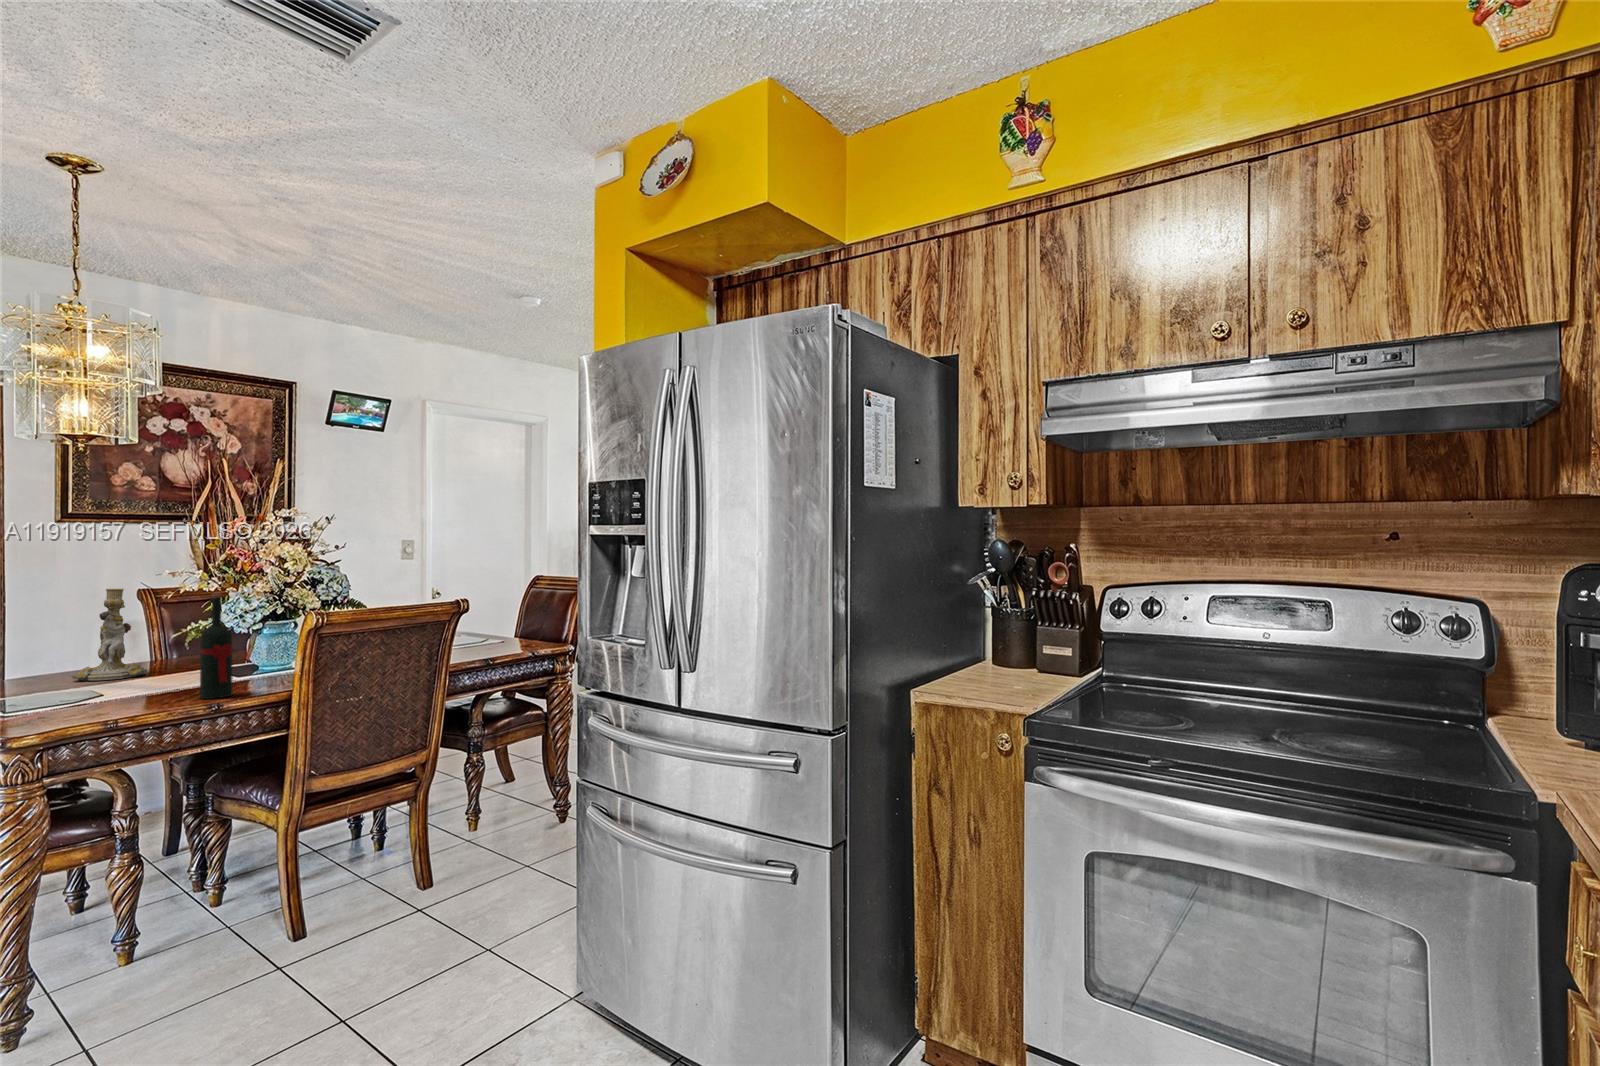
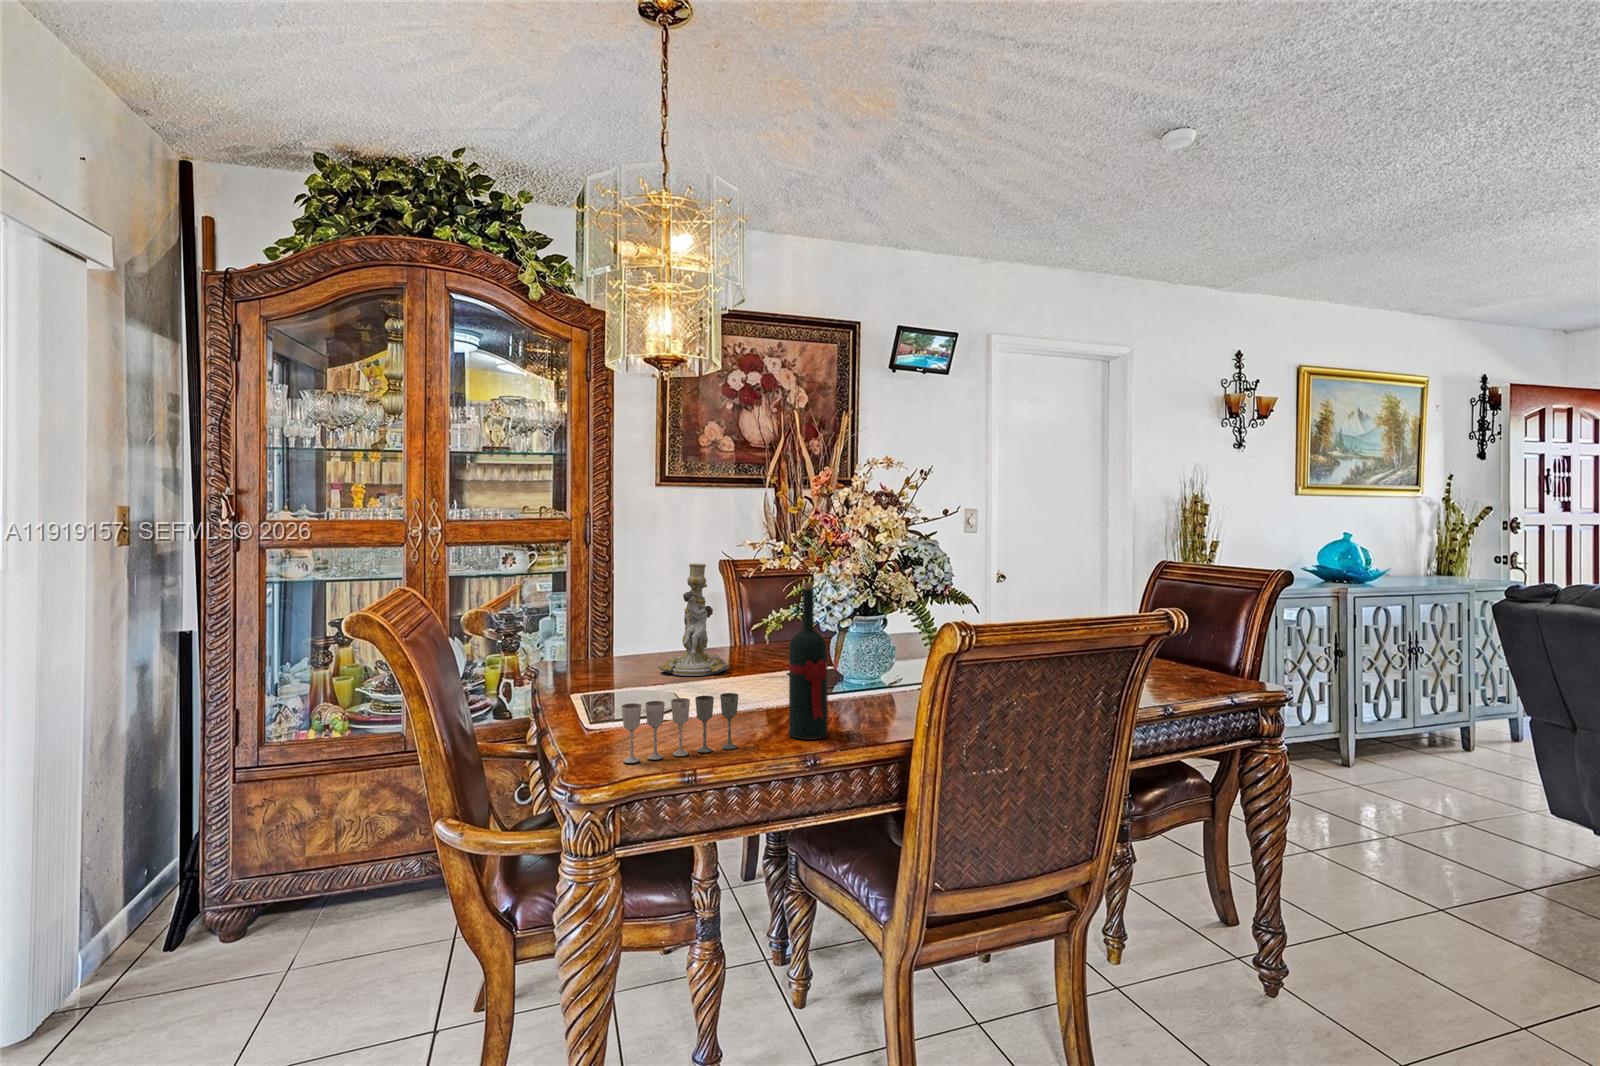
wine glass: none [49,671,155,723] -> present [622,693,738,763]

